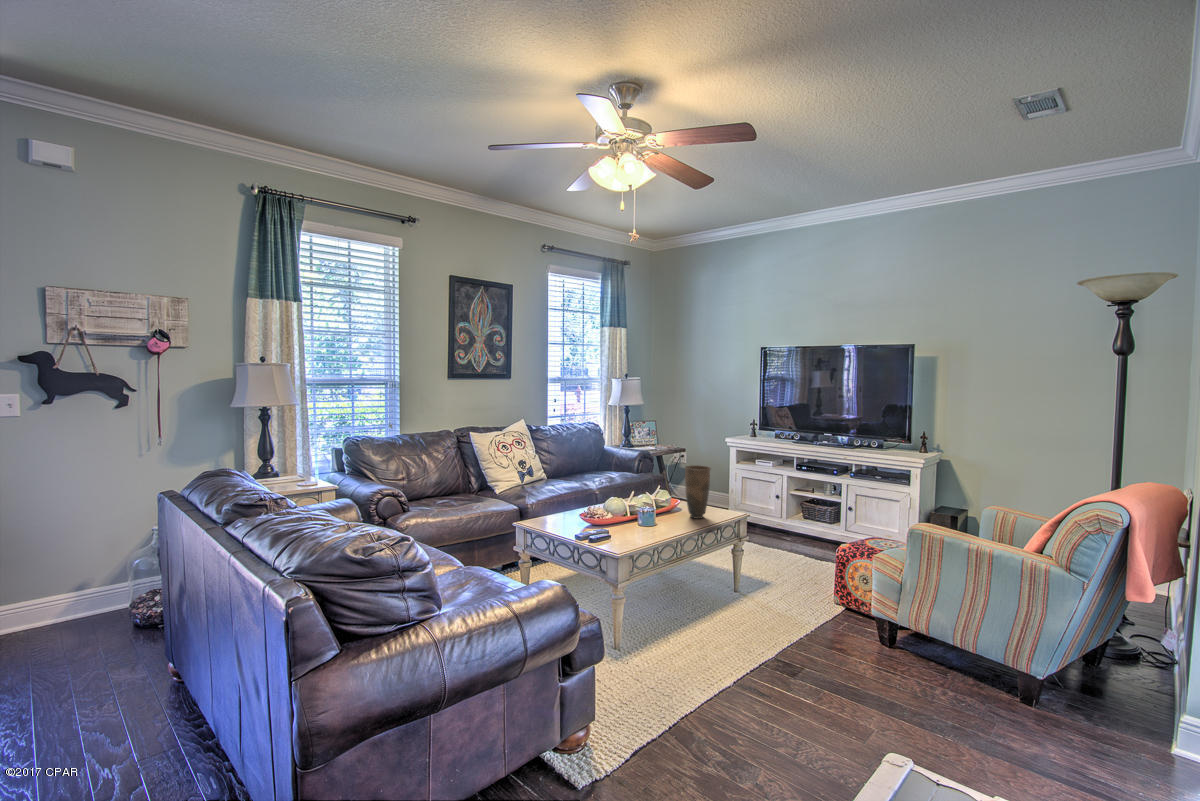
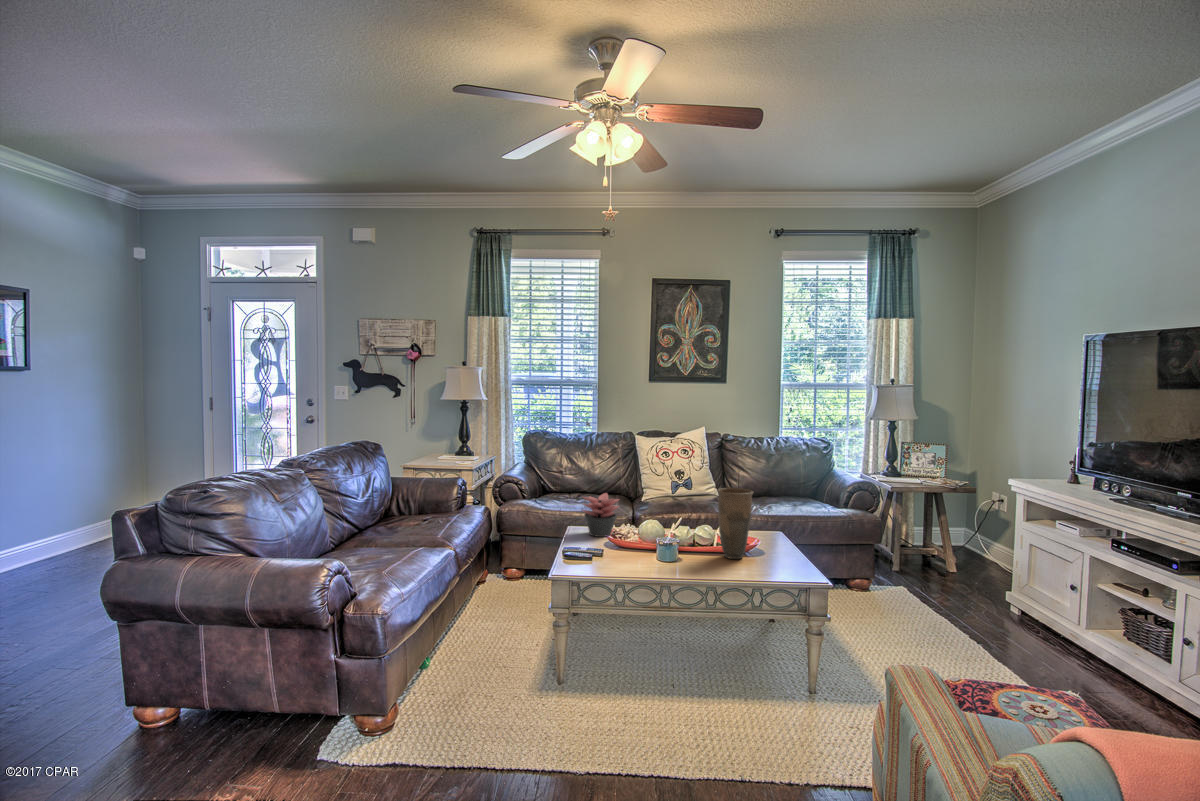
succulent plant: none [559,488,594,528] -> present [583,493,619,537]

